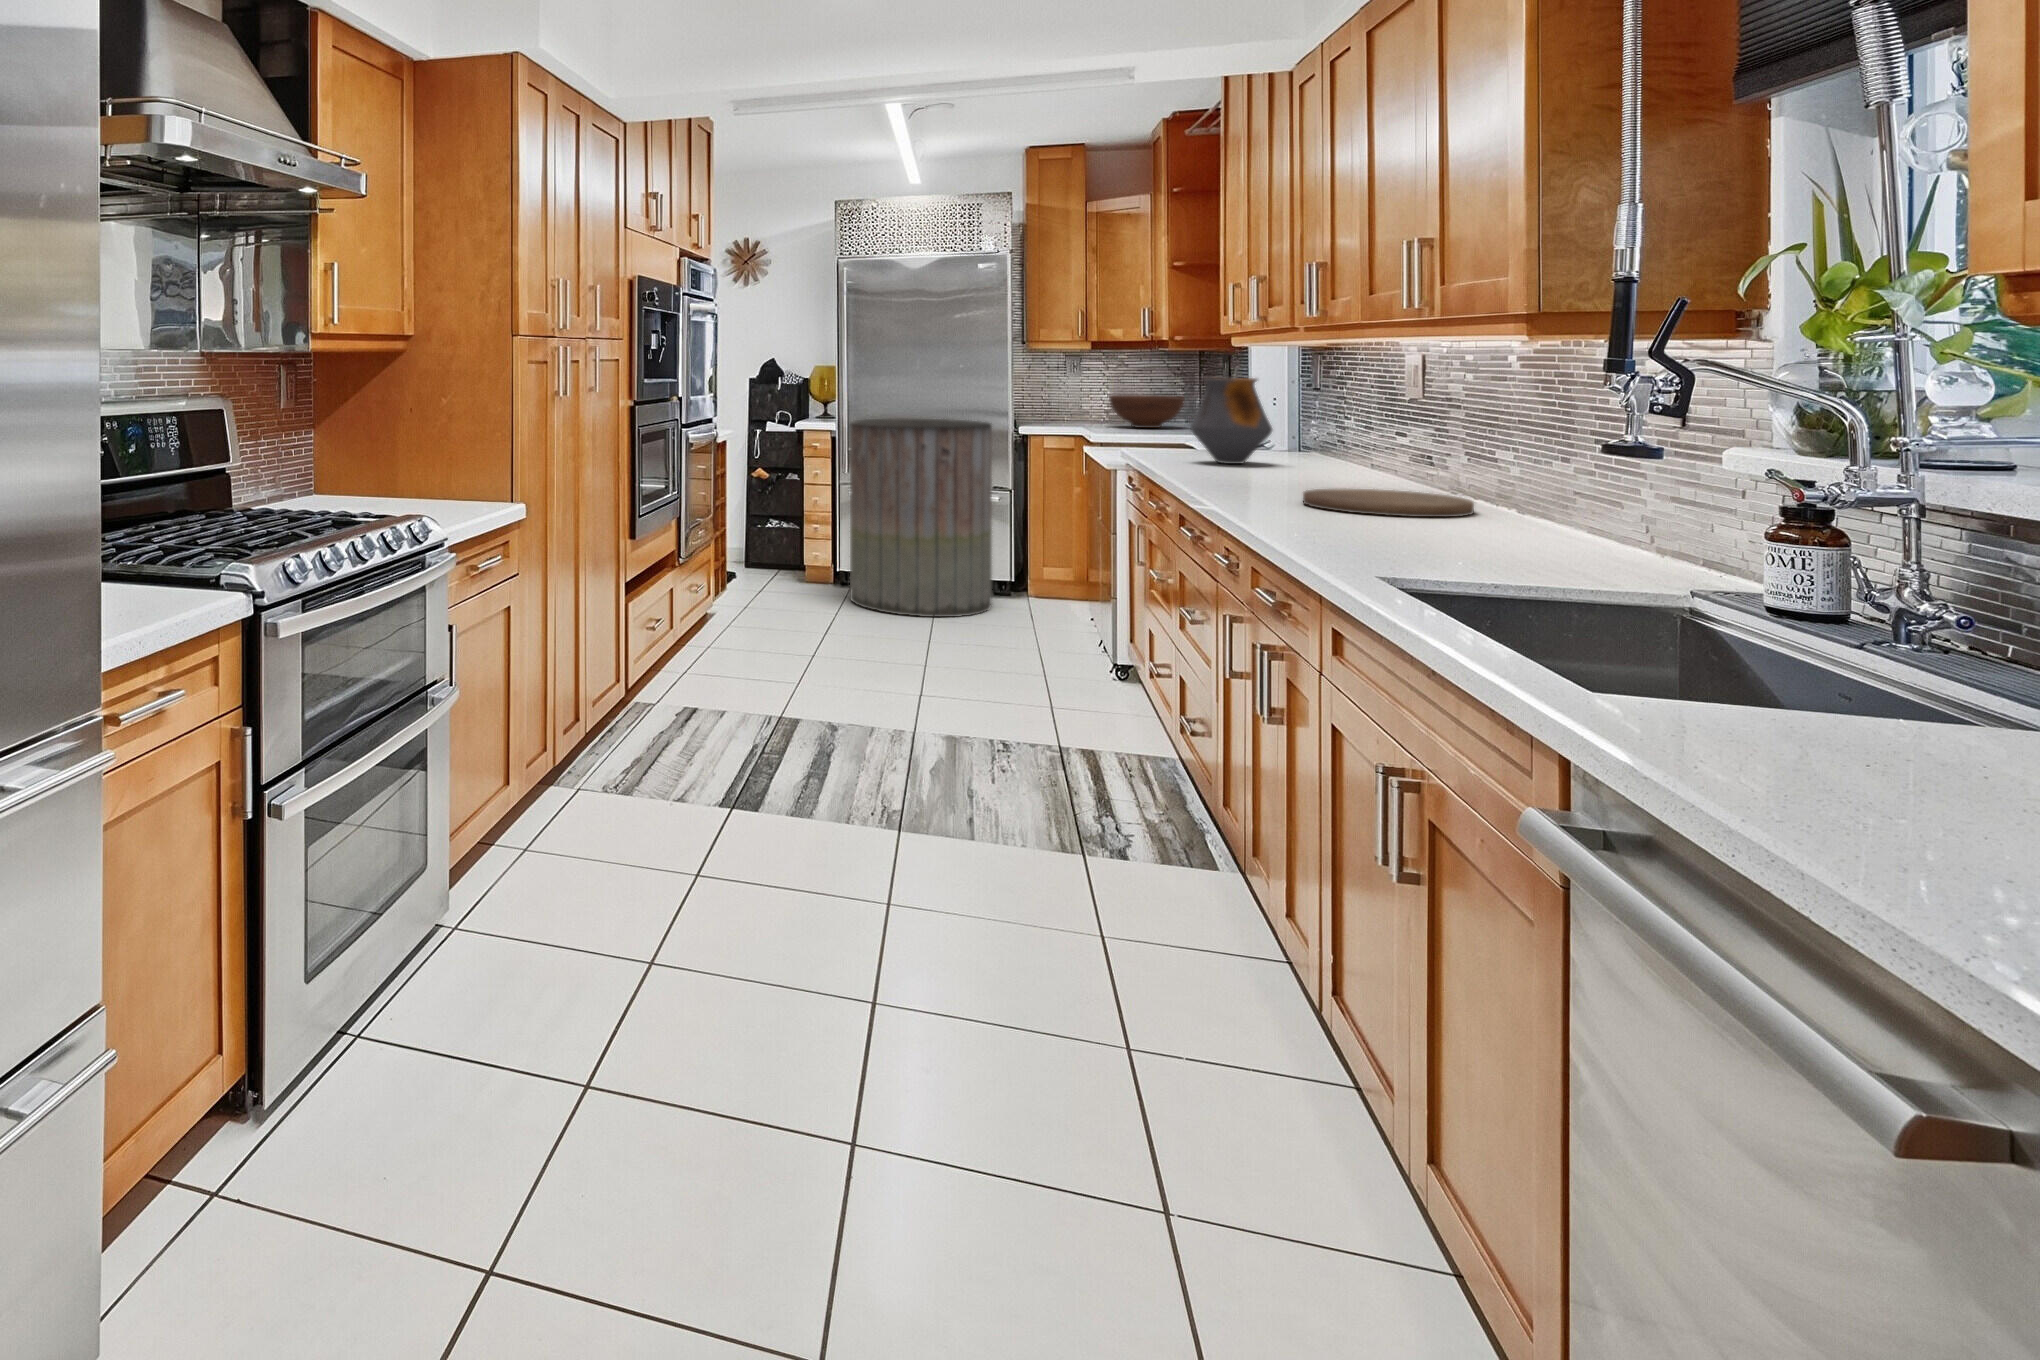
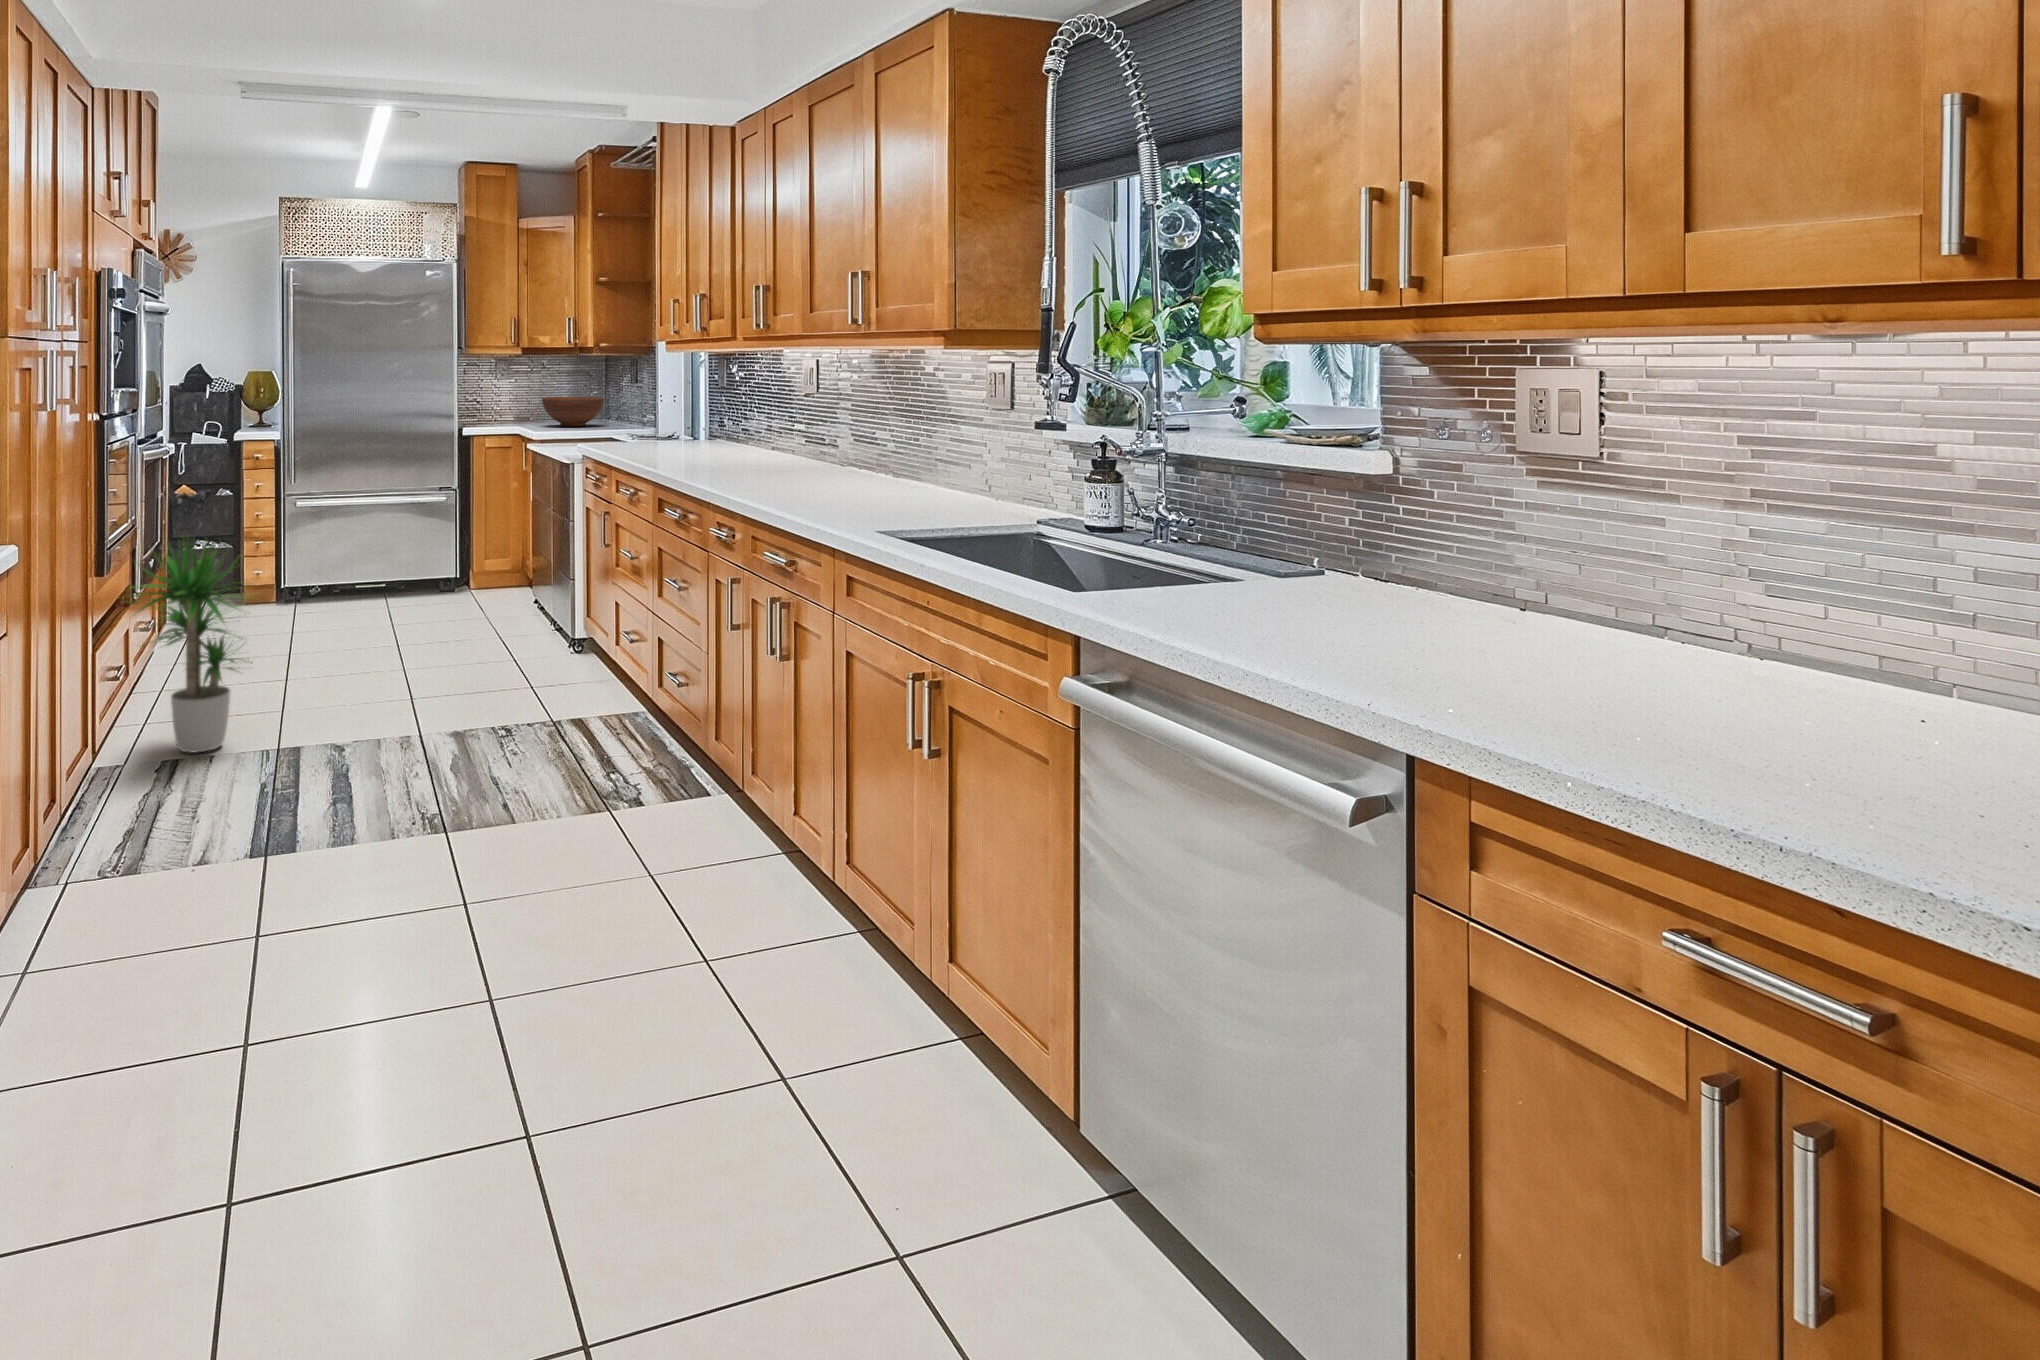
vase: present [1191,378,1272,464] -> none [642,381,703,454]
trash can: present [850,419,992,617] -> none [303,424,447,625]
cutting board: present [1303,489,1474,517] -> none [758,468,868,488]
potted plant: none [649,510,769,708] -> present [127,541,253,752]

